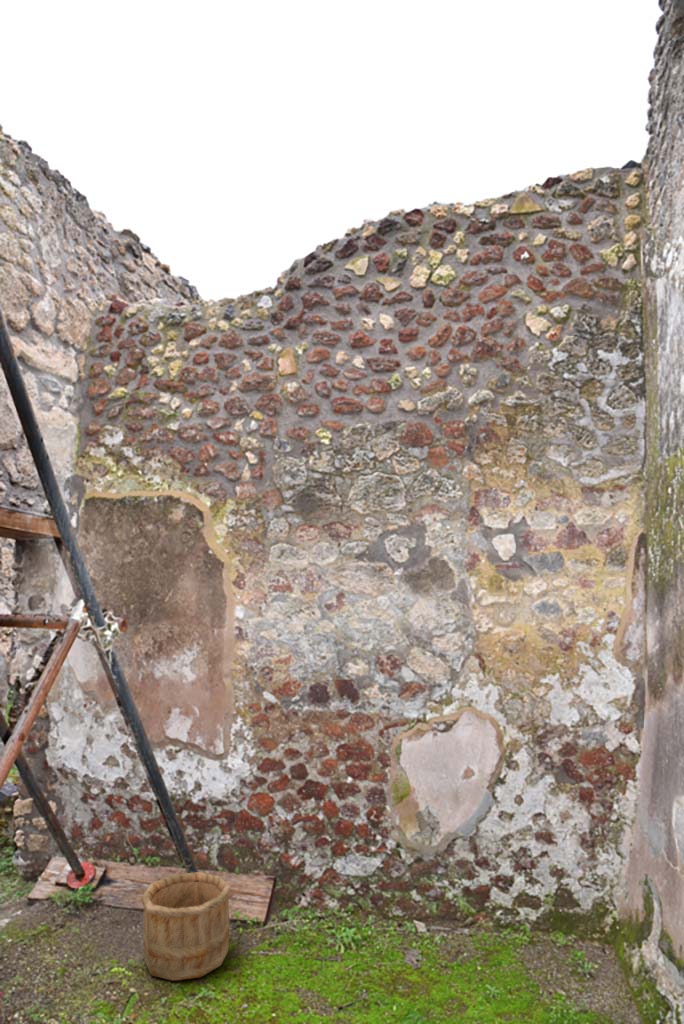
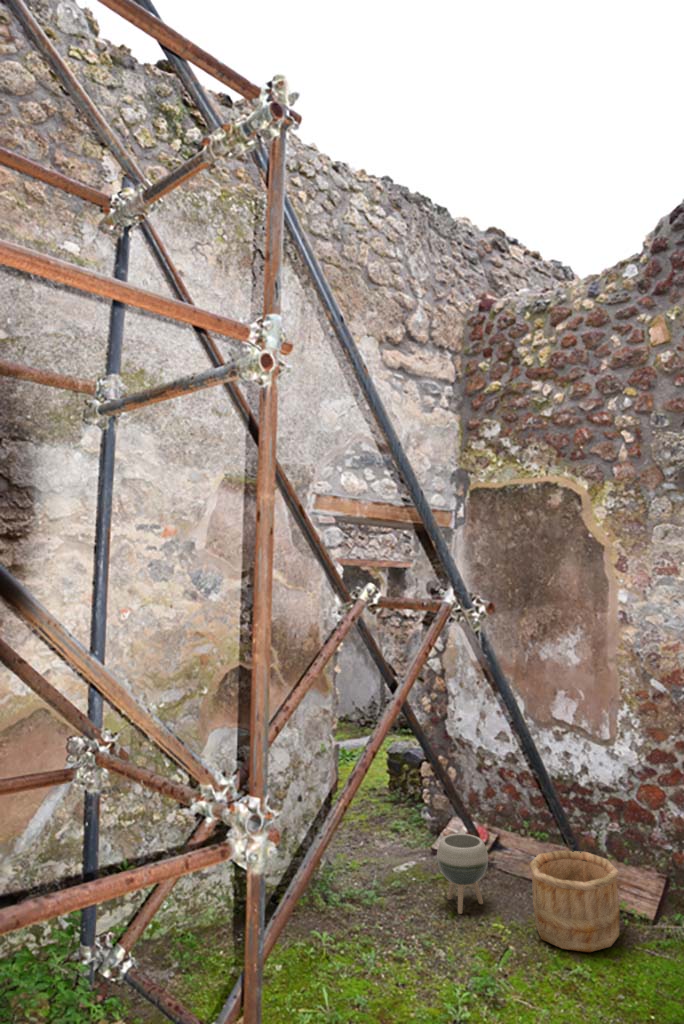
planter: none [36,876,95,968] -> present [437,834,488,914]

